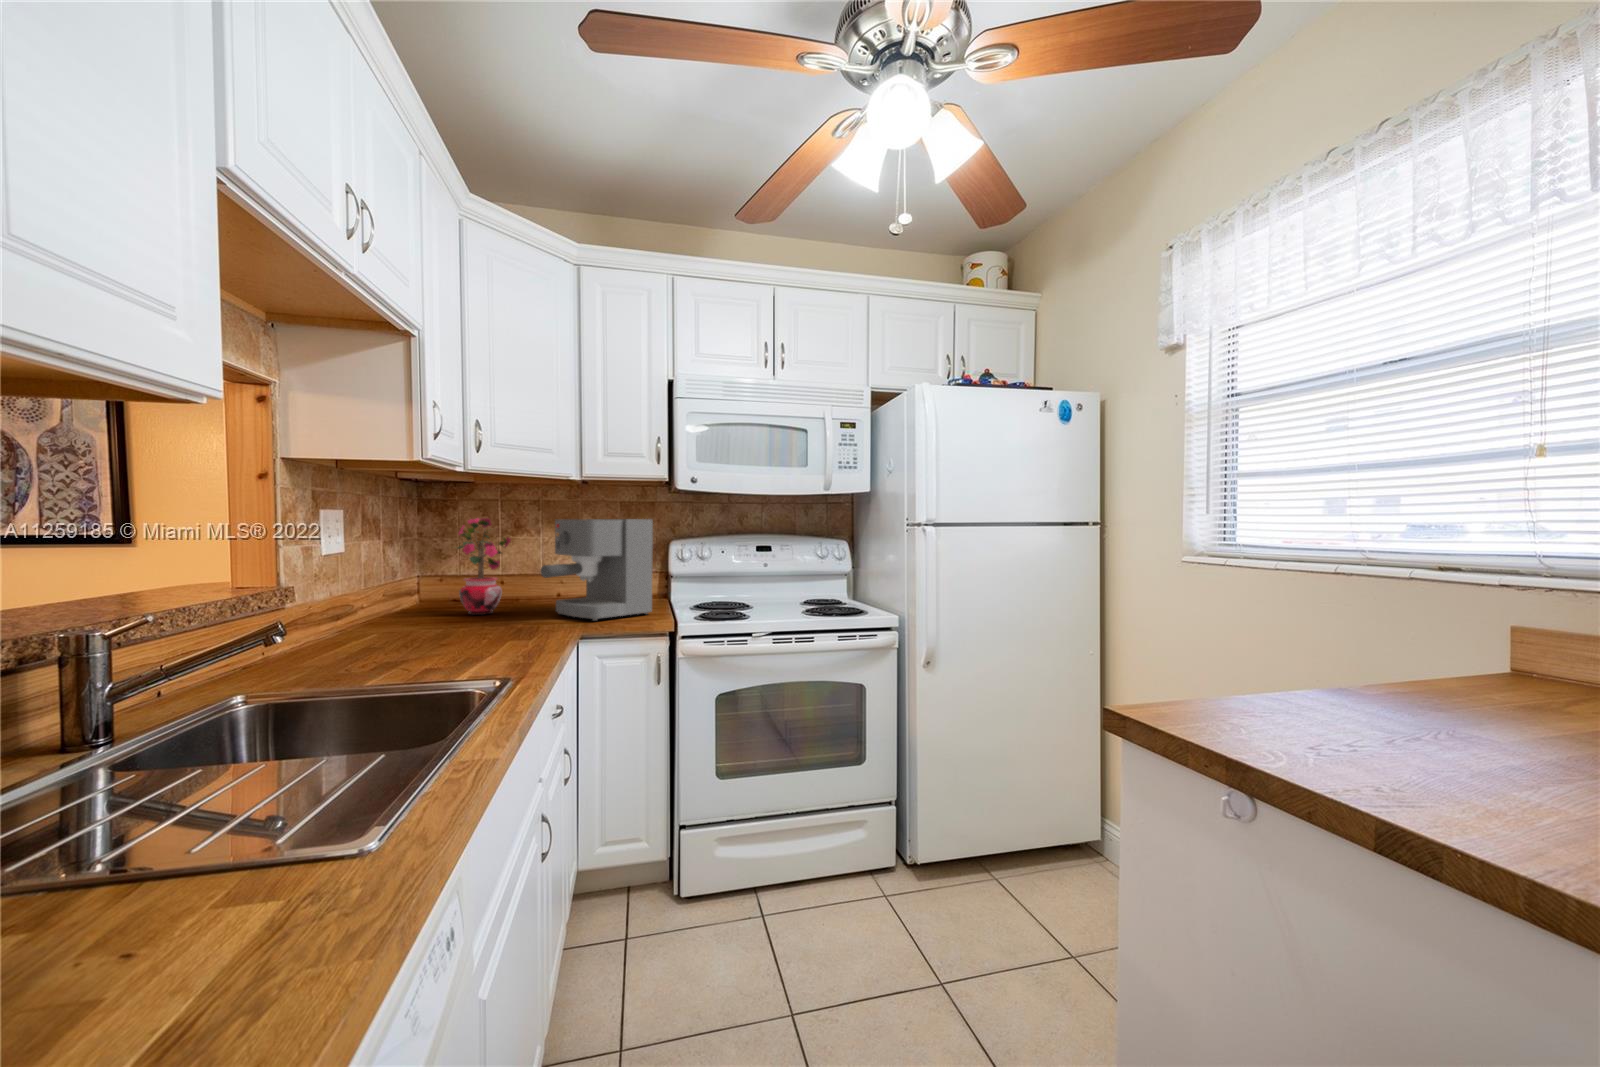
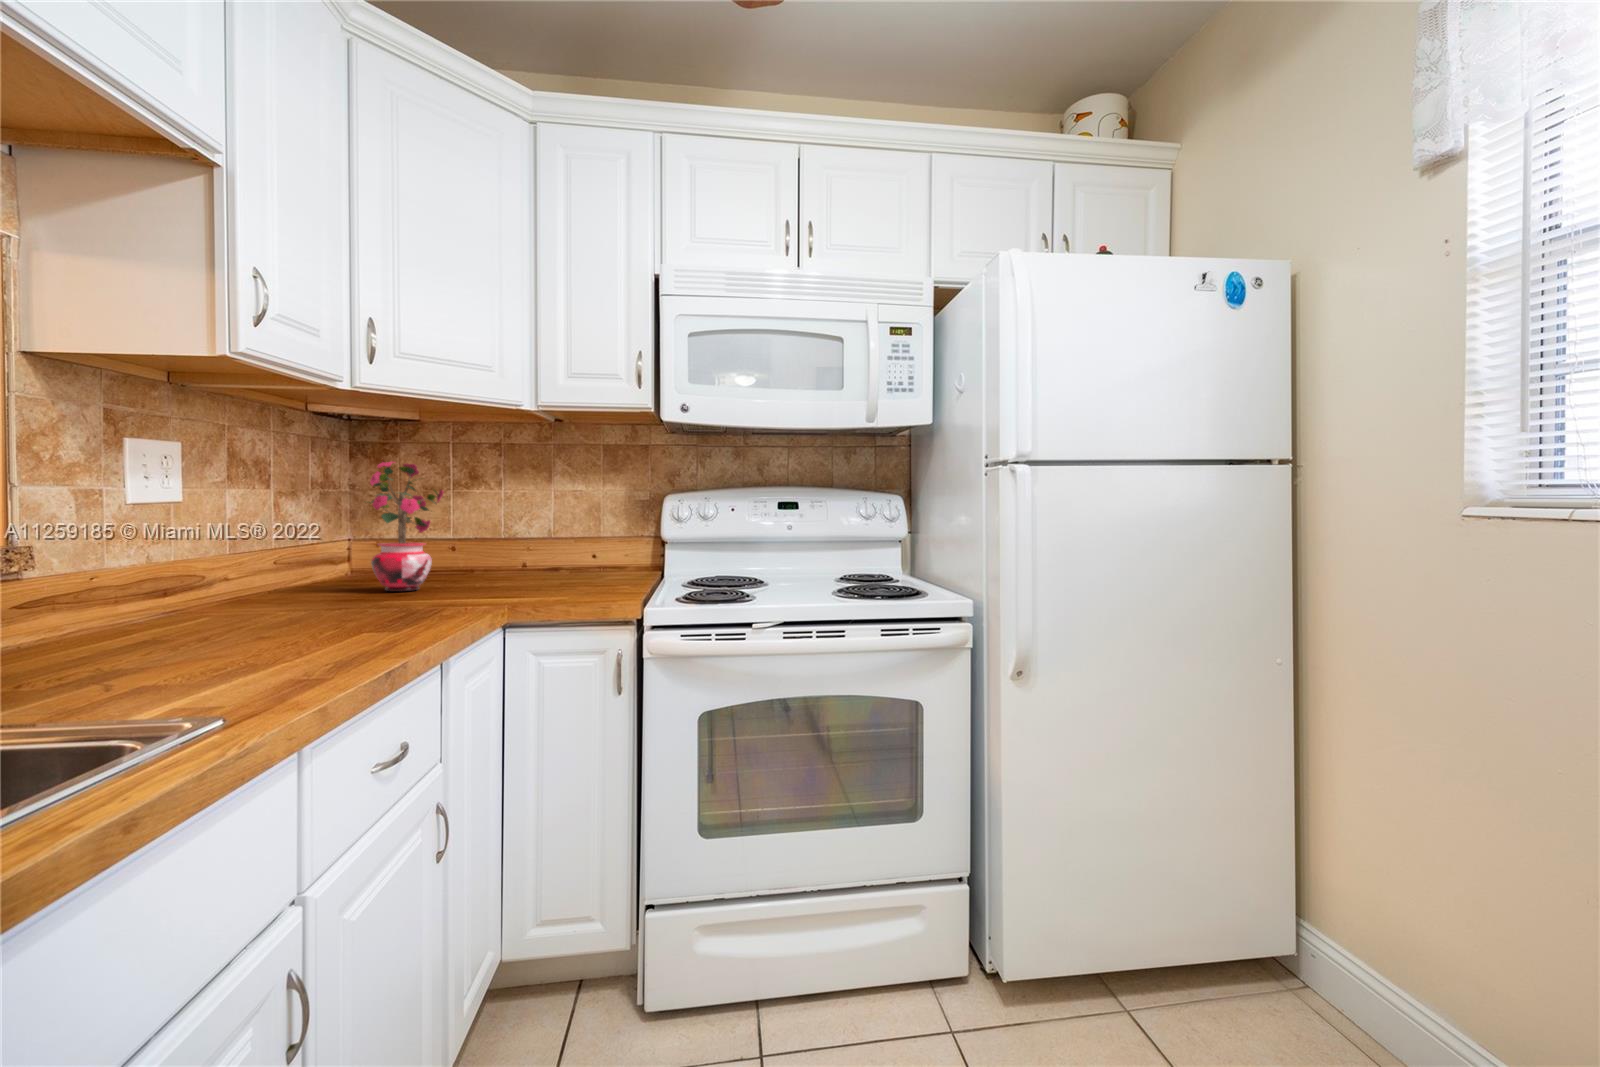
coffee maker: present [540,519,653,621] -> none [456,458,625,601]

